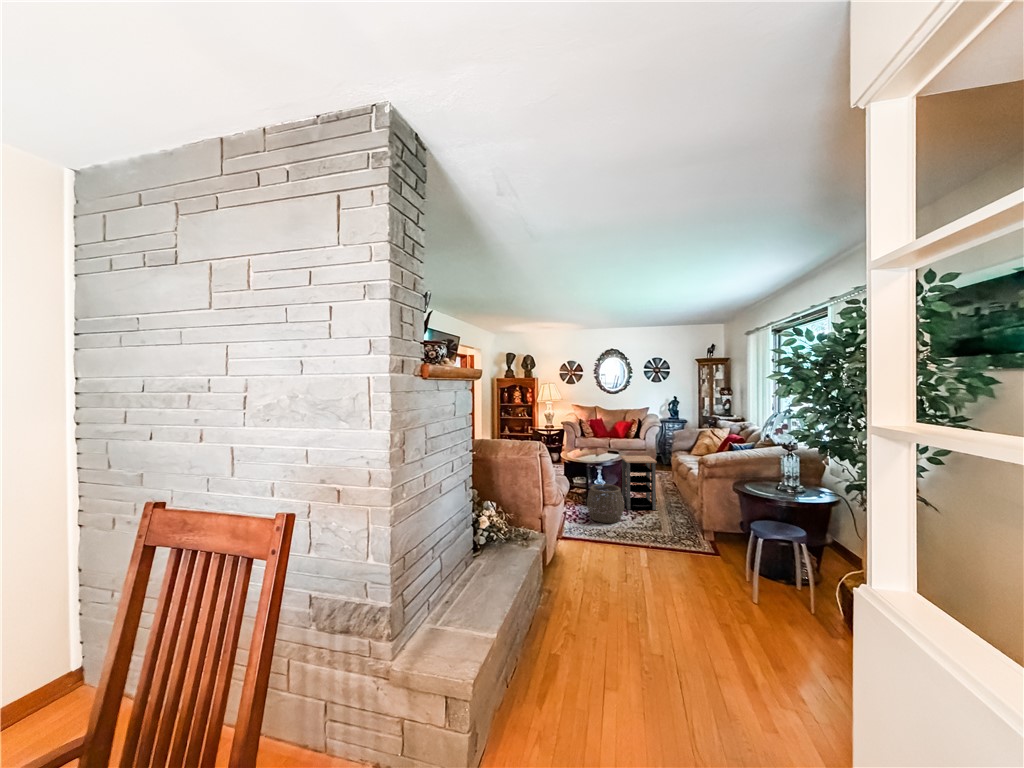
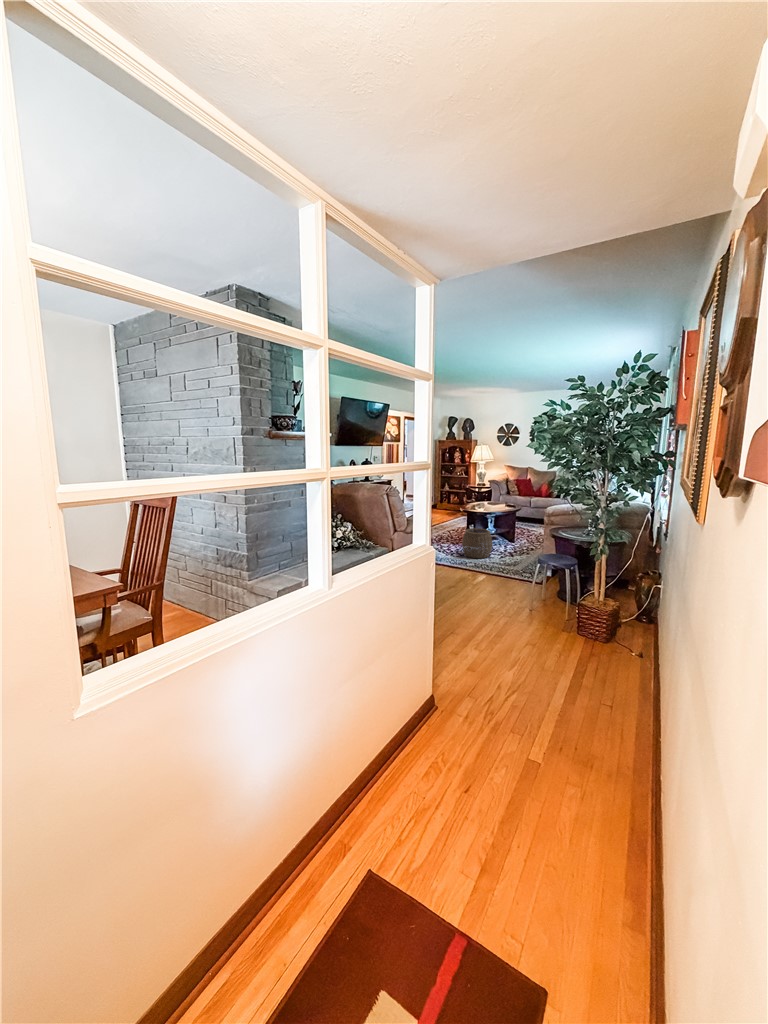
side table: present [621,456,657,510] -> none [503,508,533,554]

